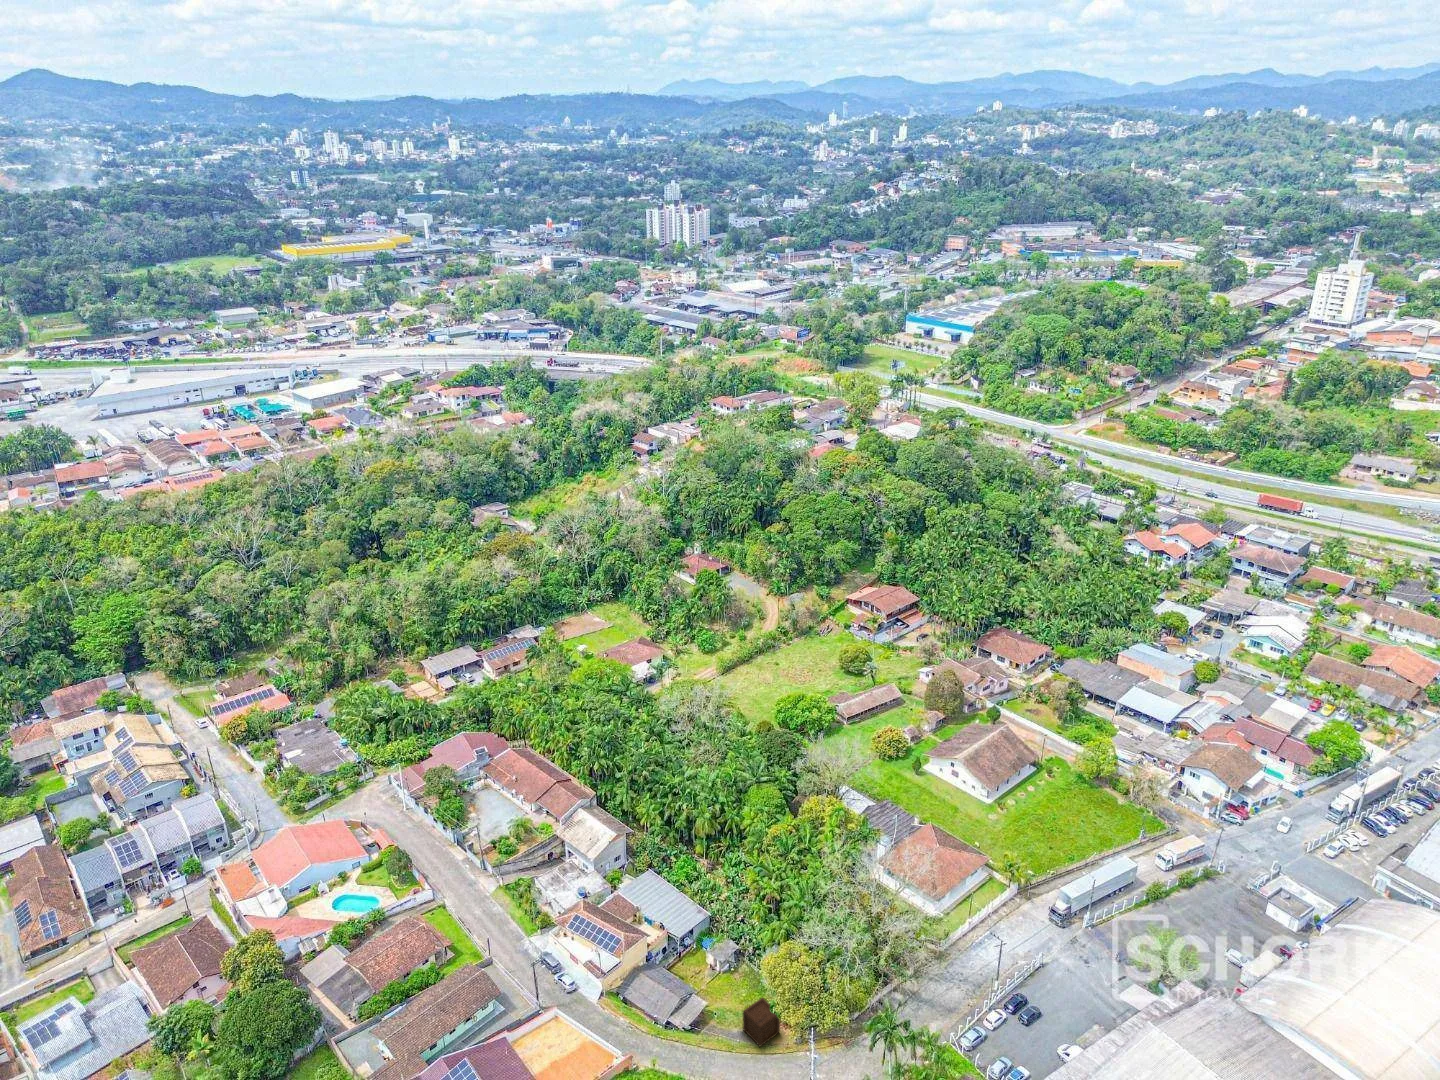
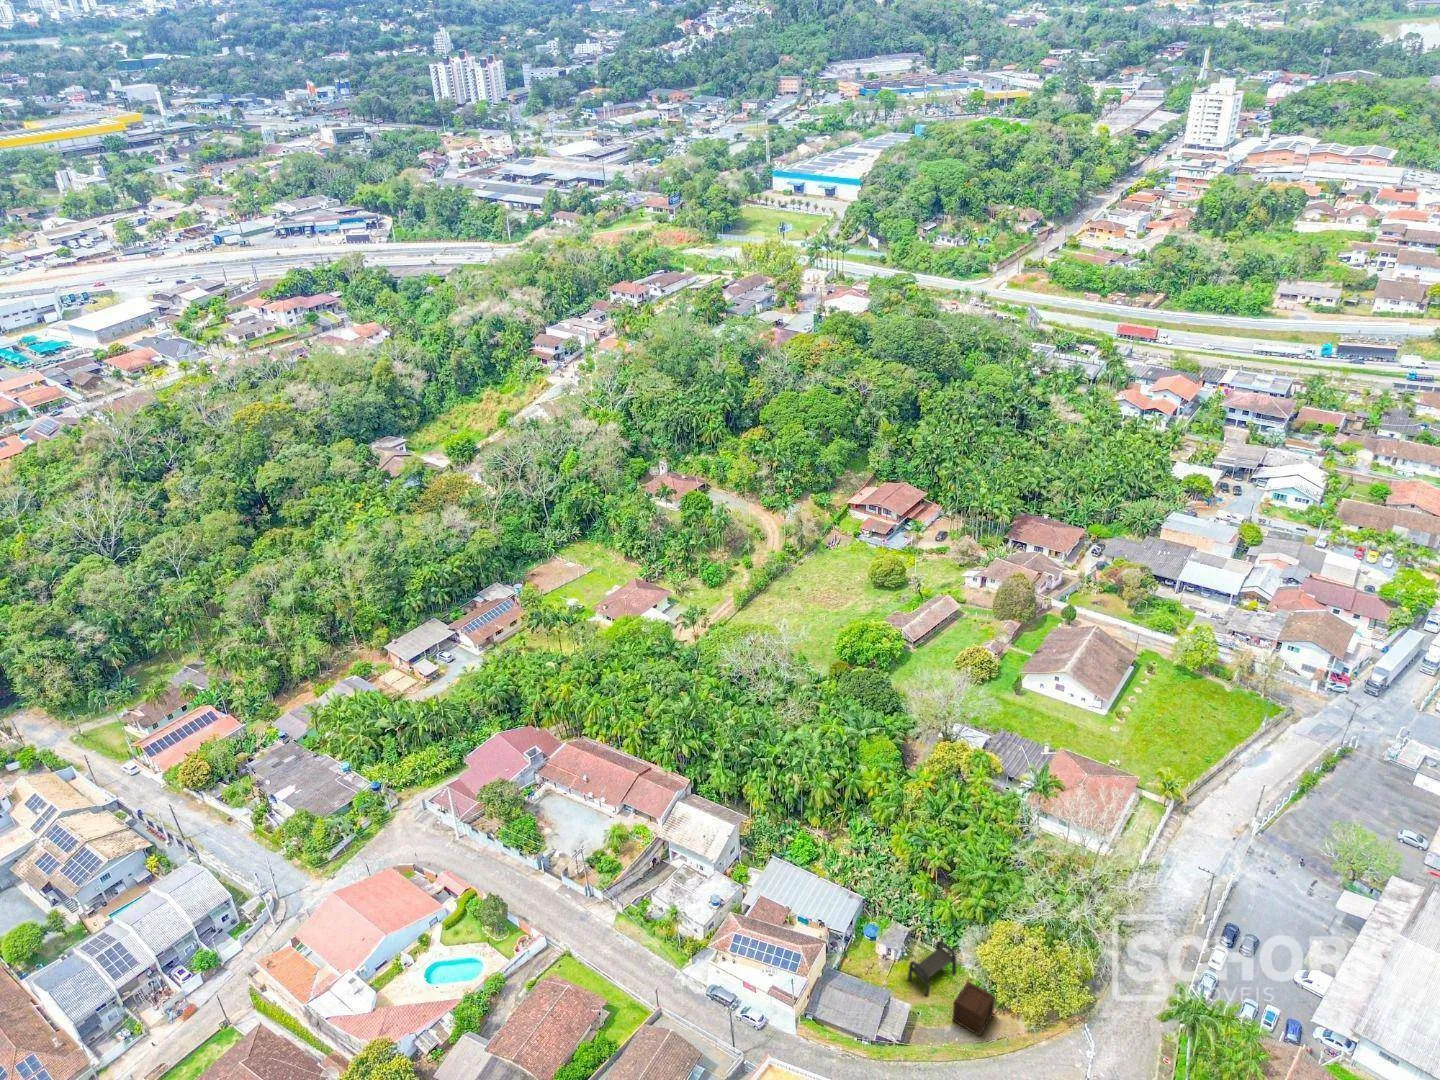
bench: none [722,961,764,1007] -> present [908,941,956,996]

